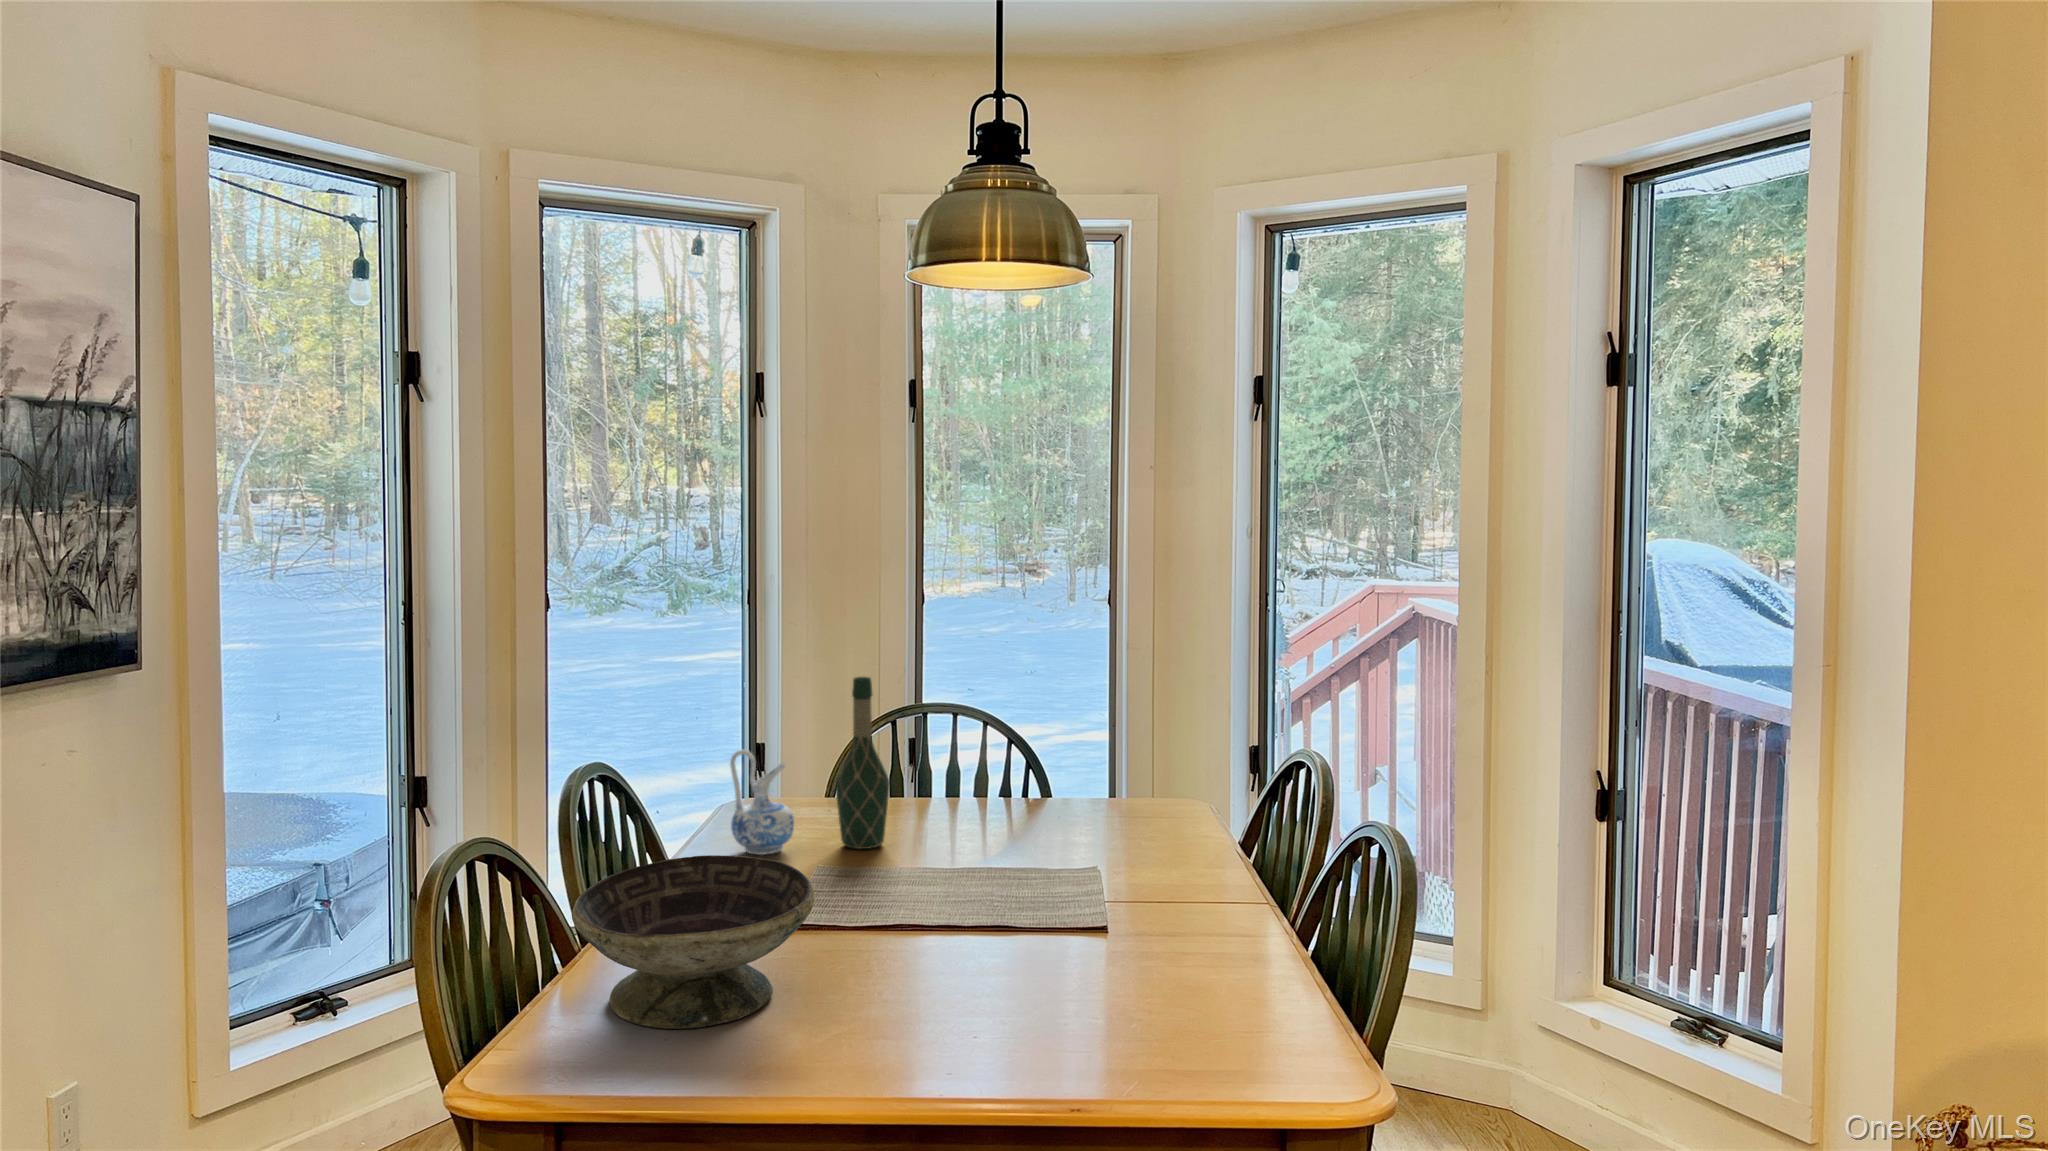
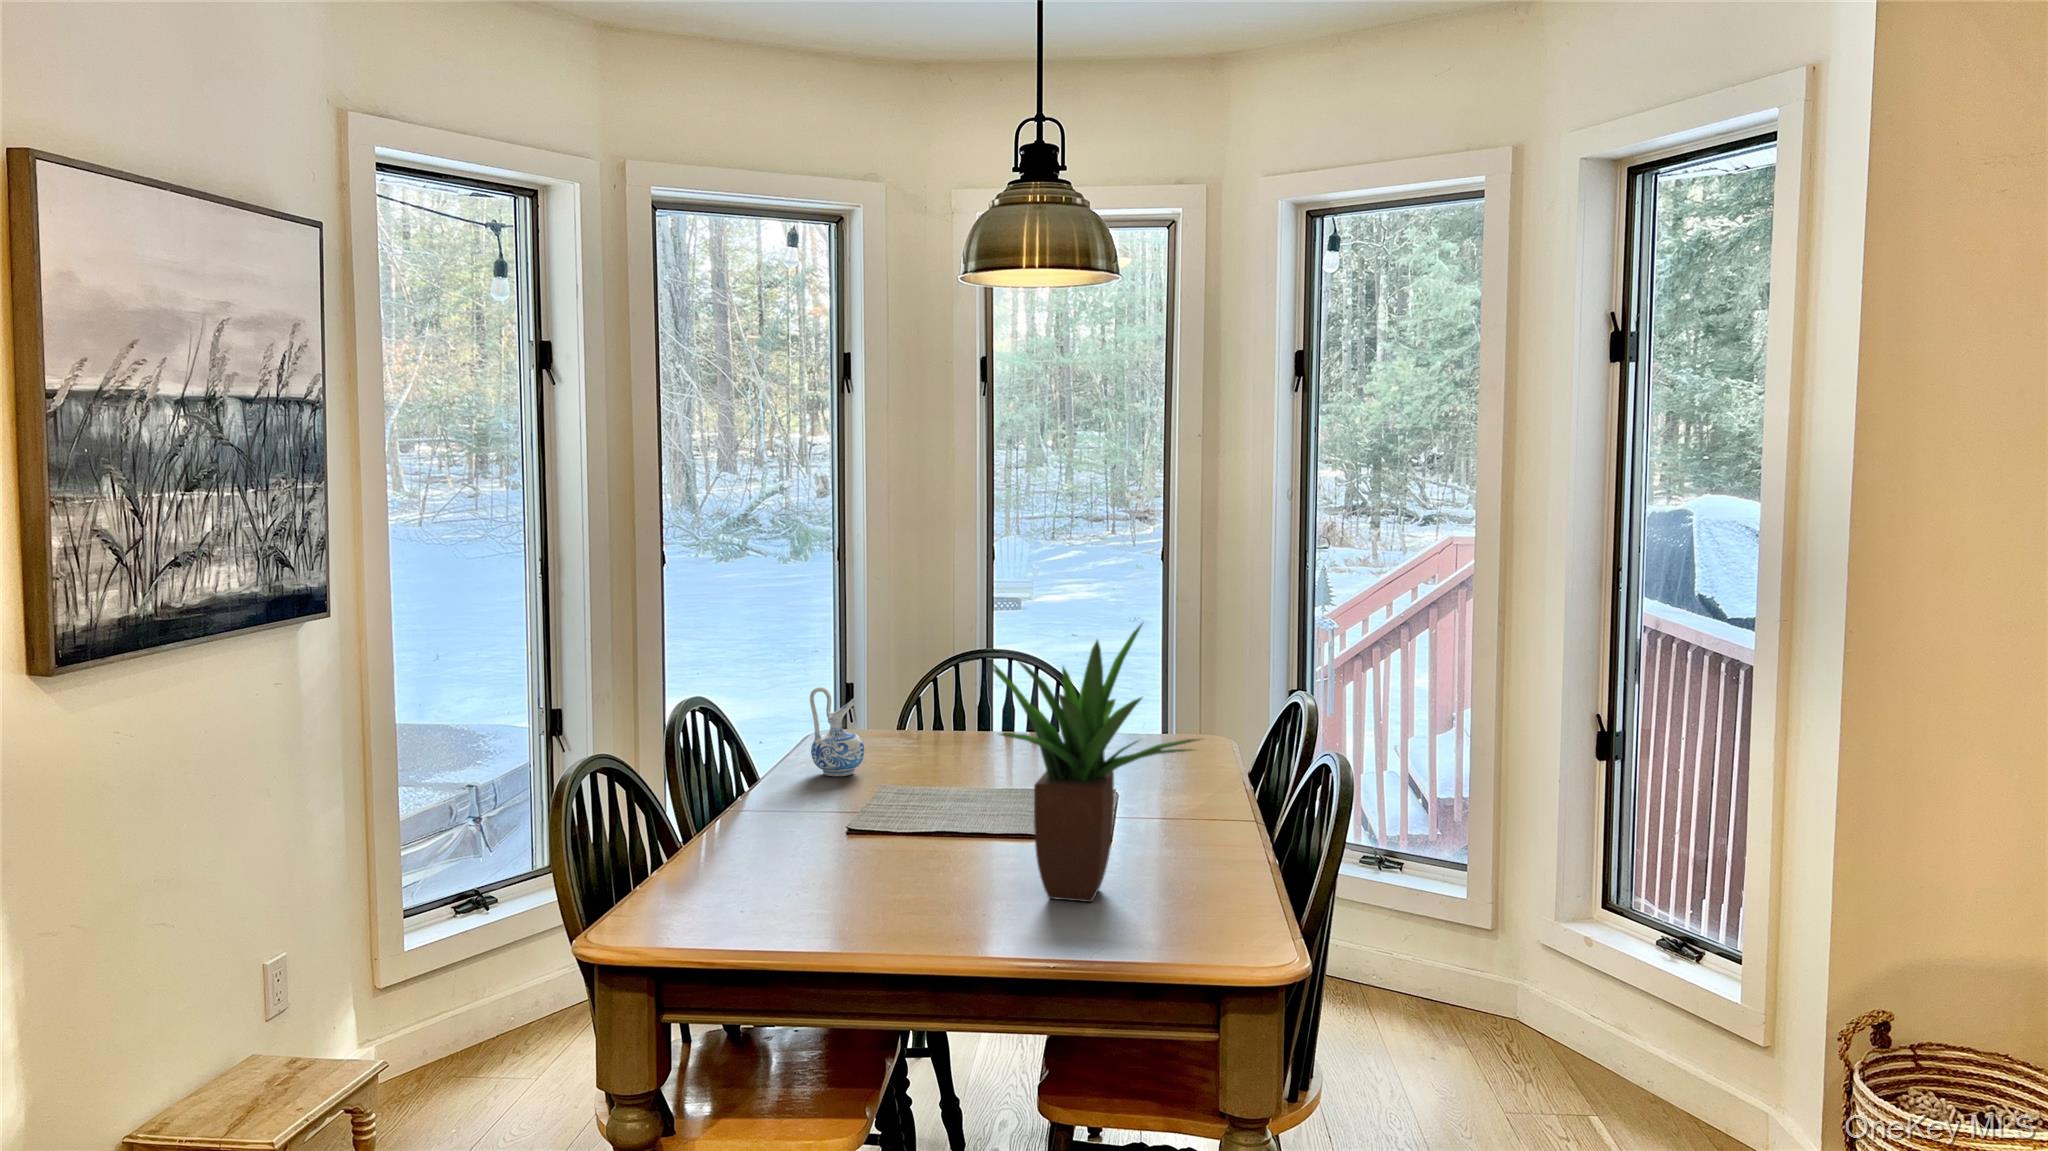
potted plant: none [962,669,1233,1012] -> present [991,624,1198,902]
wine bottle: present [835,677,890,849] -> none [899,626,946,773]
decorative bowl: present [572,855,814,1029] -> none [670,772,864,906]

